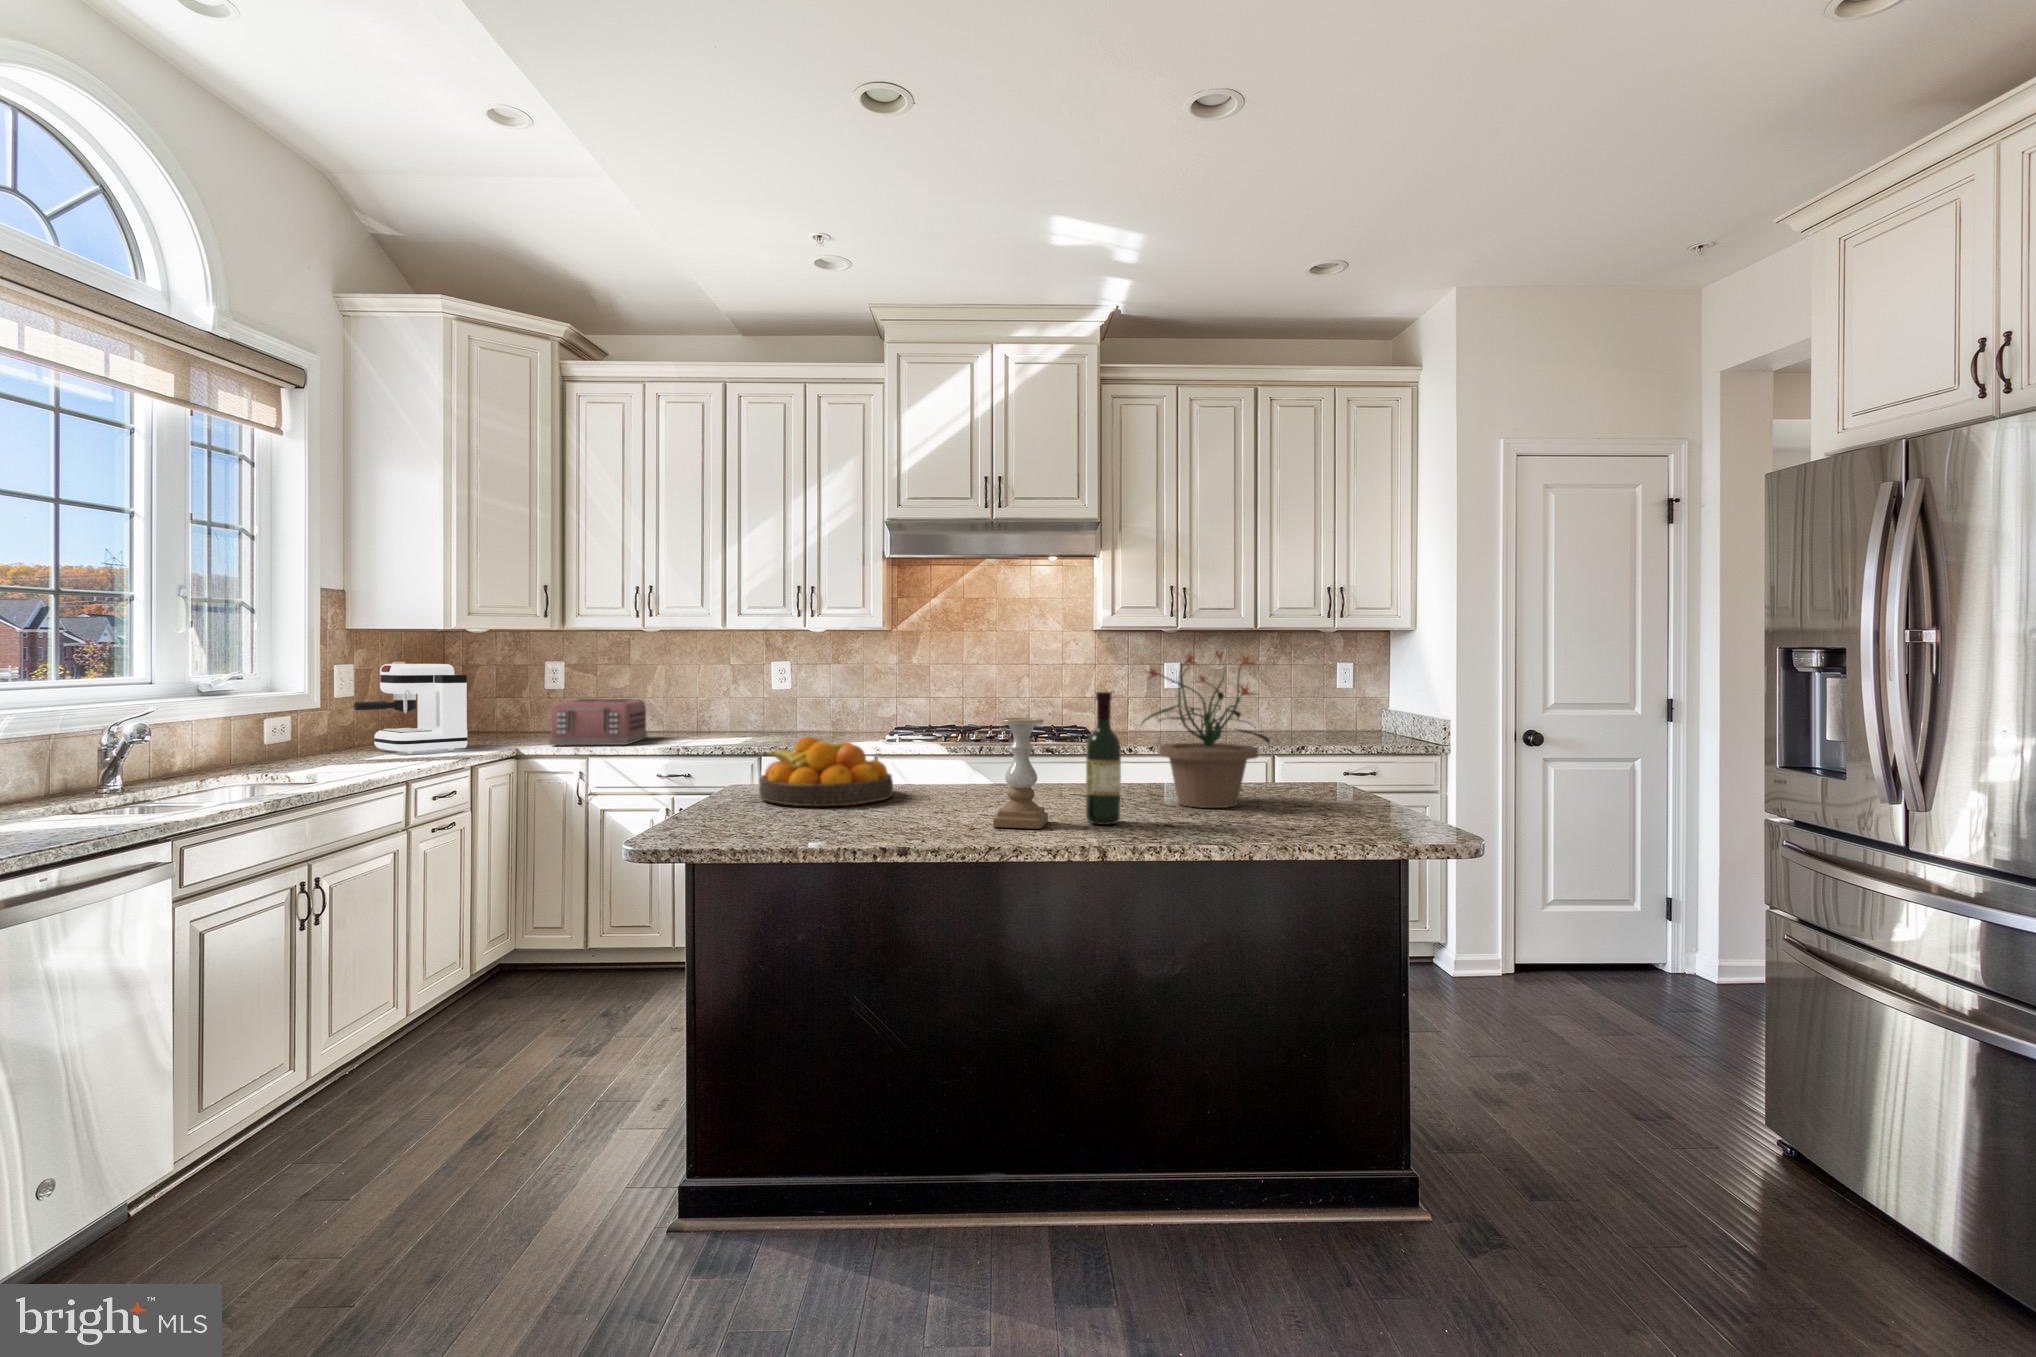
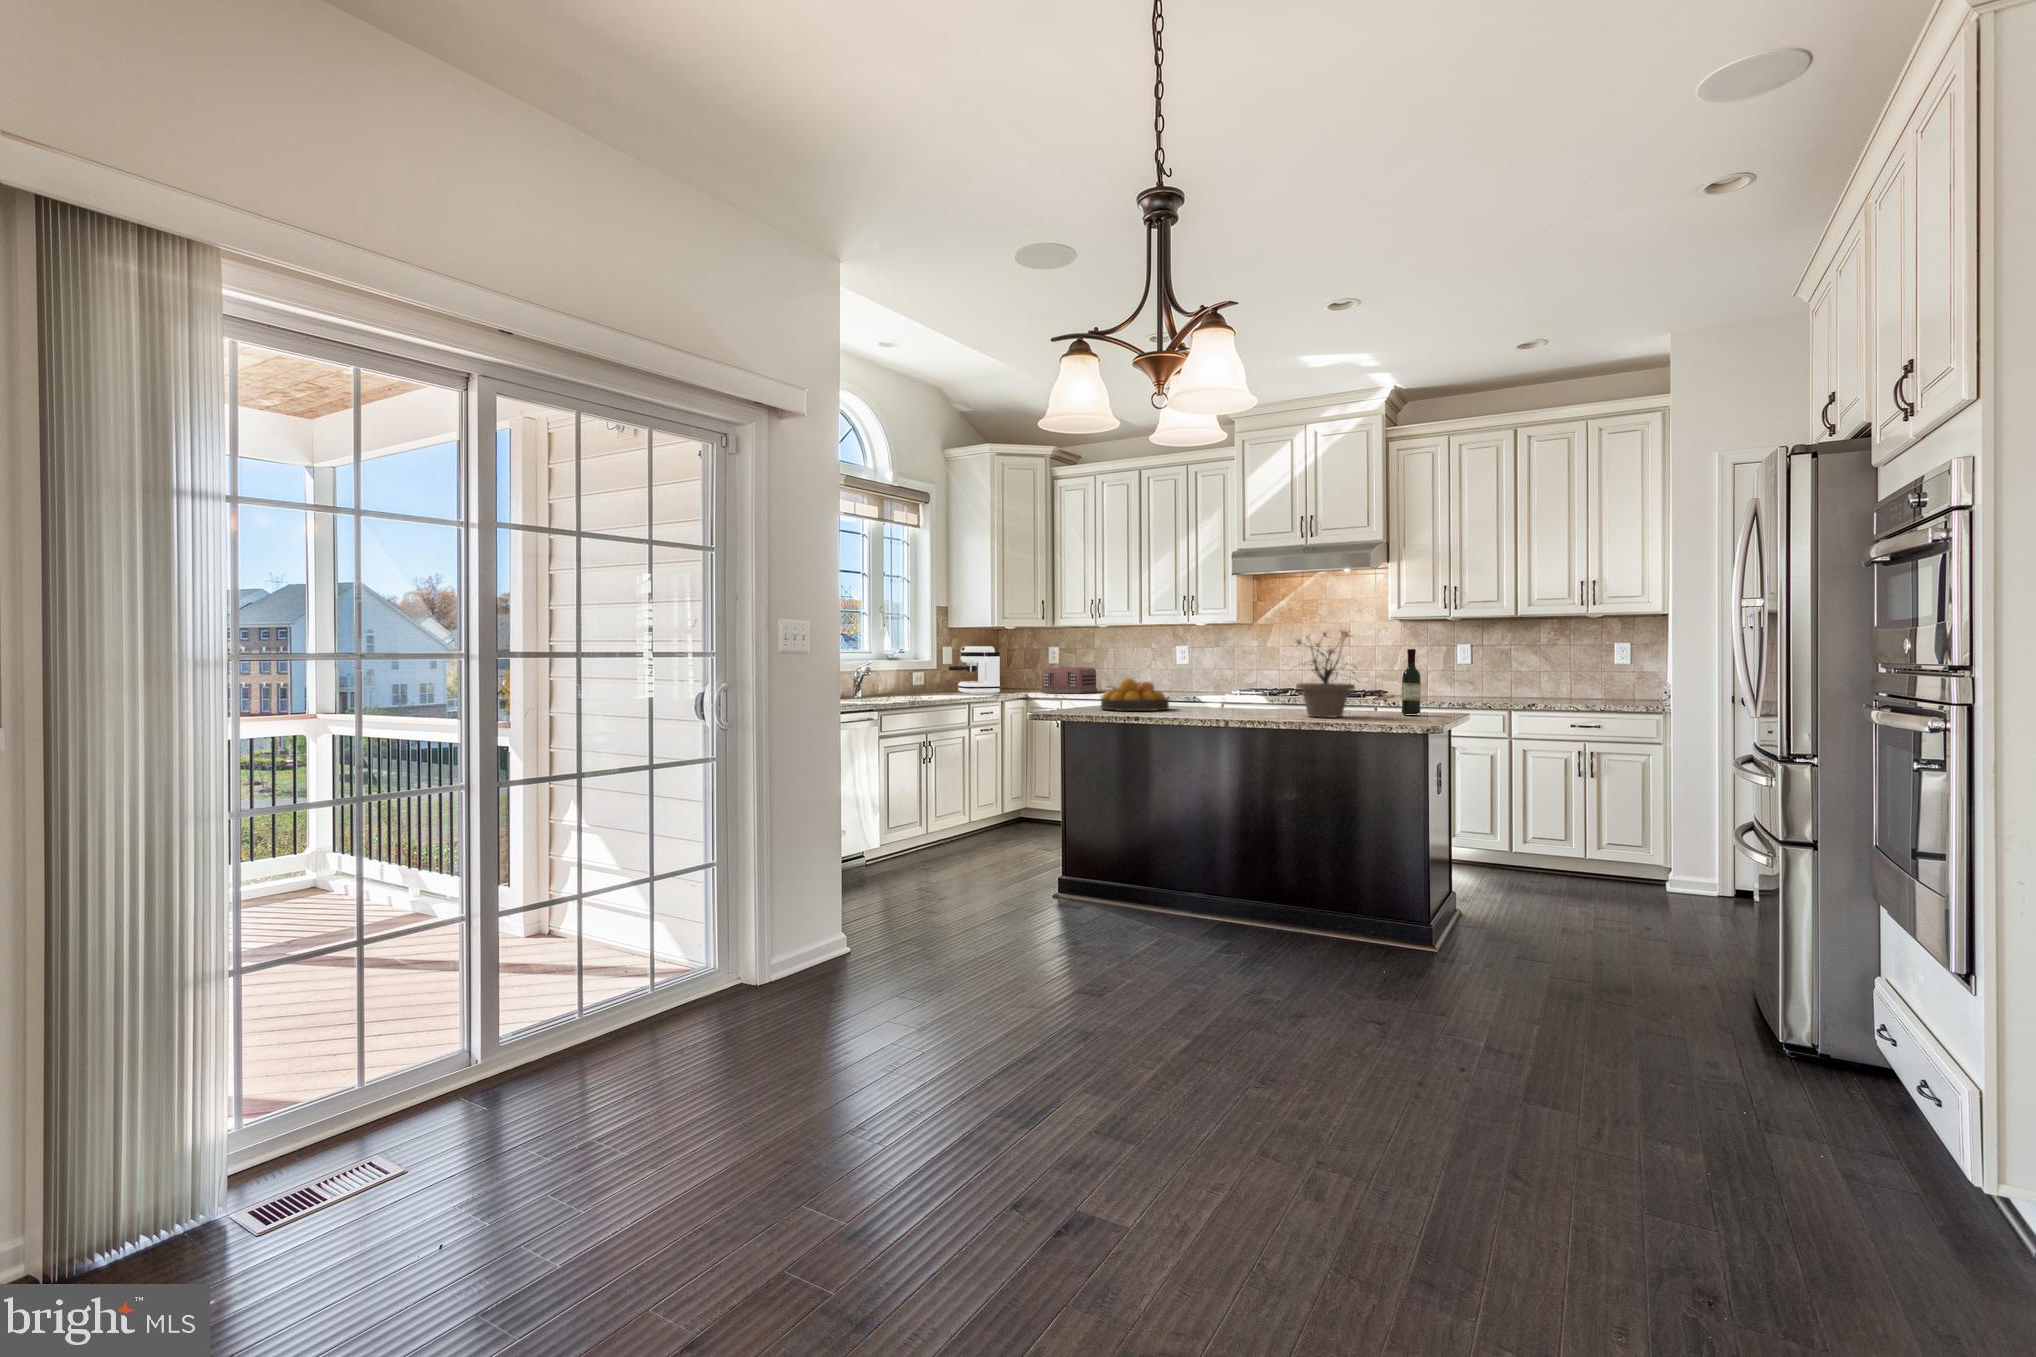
wine bottle: present [1086,692,1121,825] -> present [1402,649,1421,716]
candle holder: present [993,718,1048,829] -> none [1183,664,1216,718]

